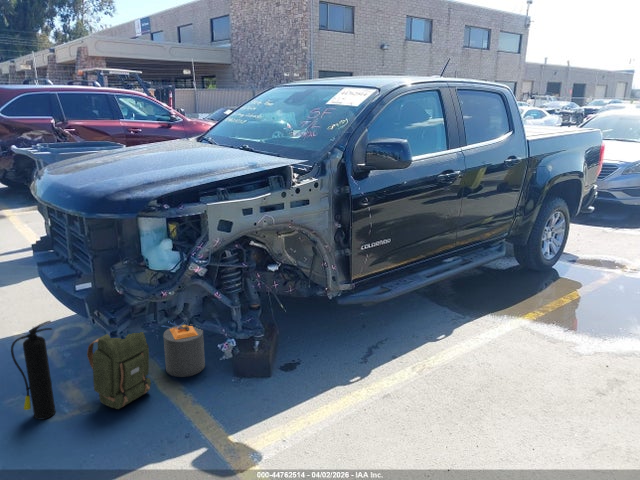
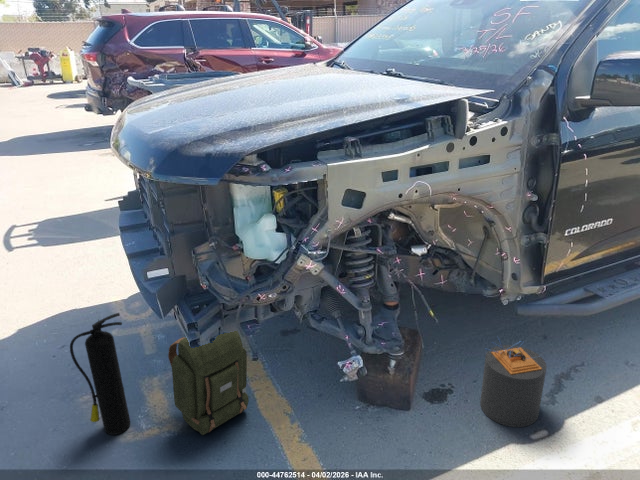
trash can: present [163,321,205,377] -> present [480,337,547,427]

